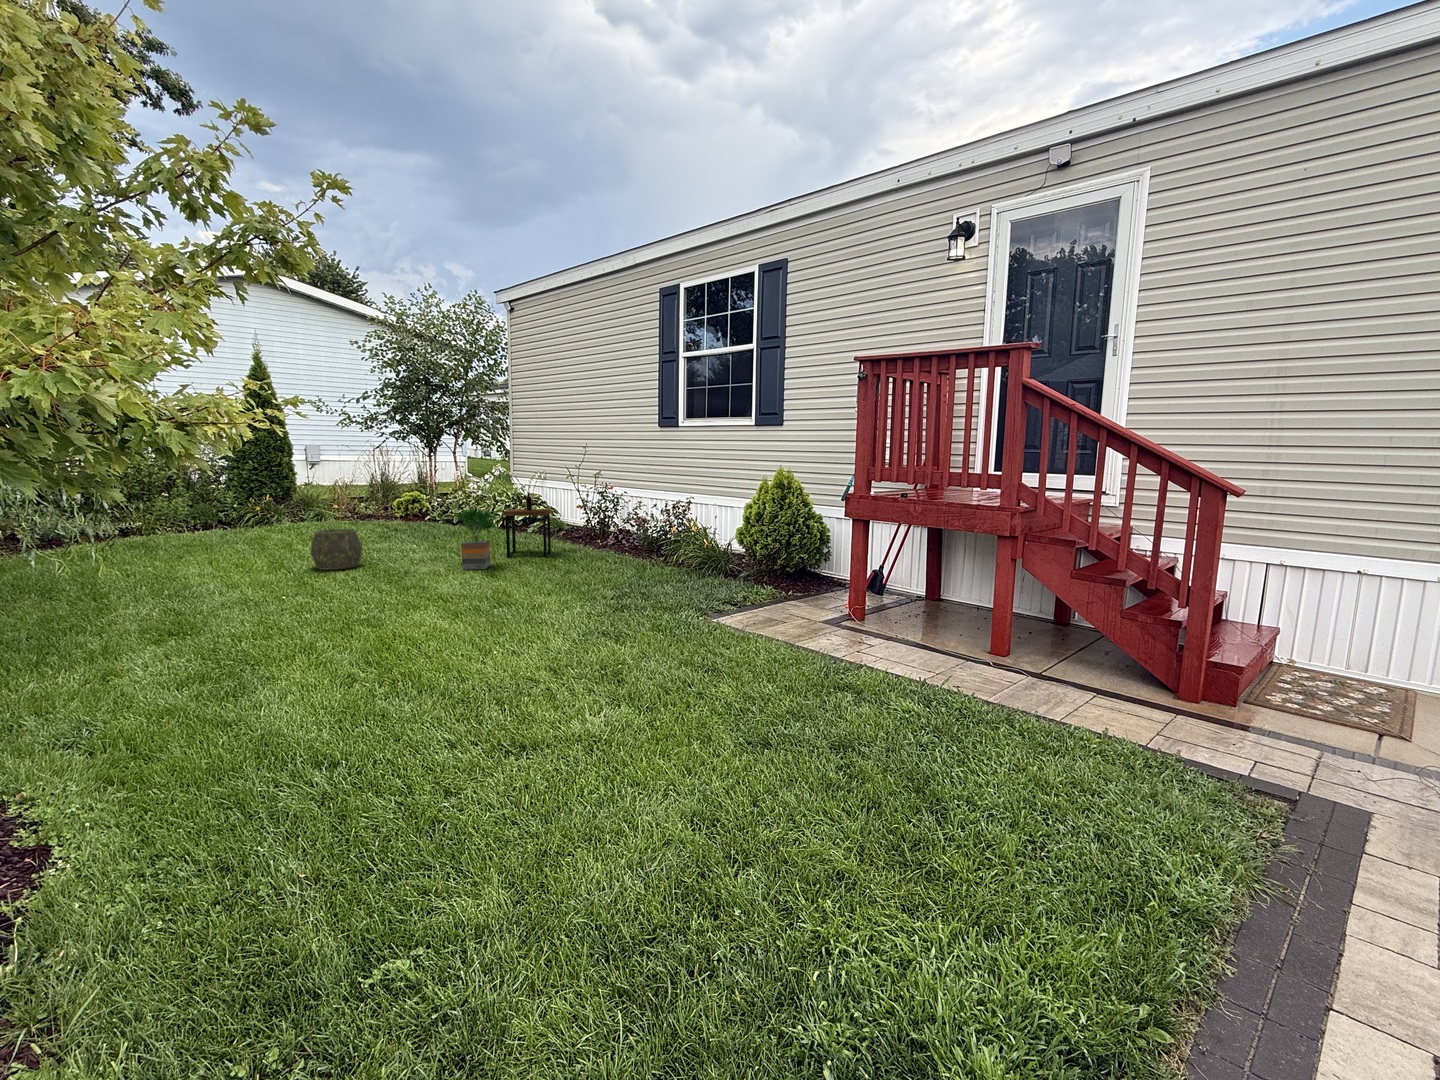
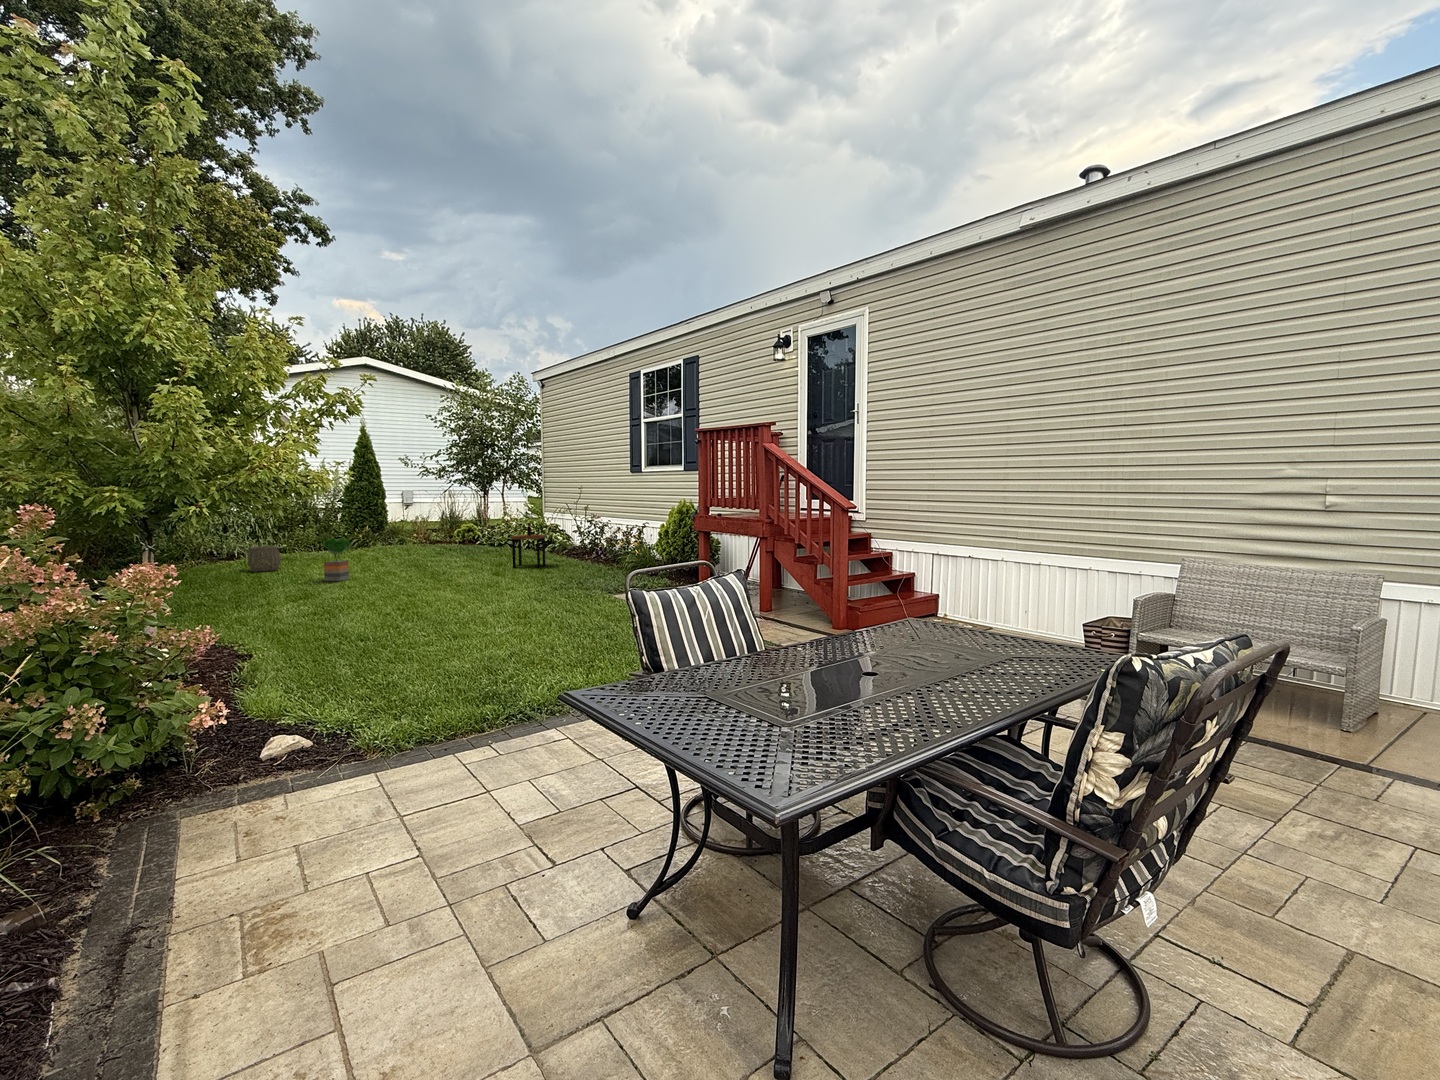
potted tree: present [456,510,496,570] -> present [323,538,352,581]
woven basket: present [311,529,362,570] -> present [247,546,281,572]

